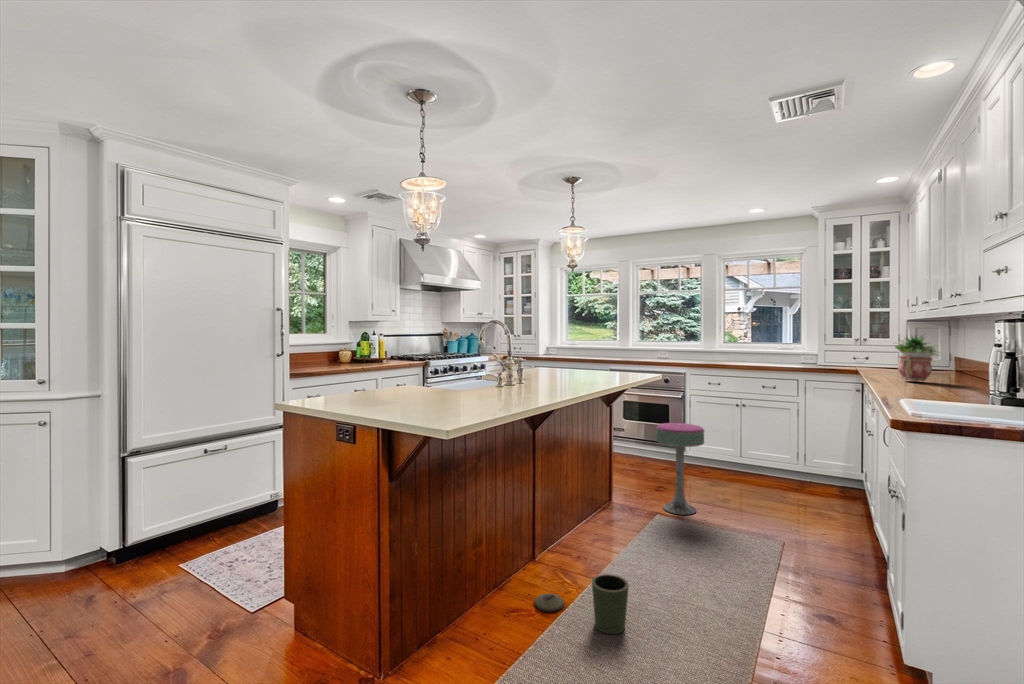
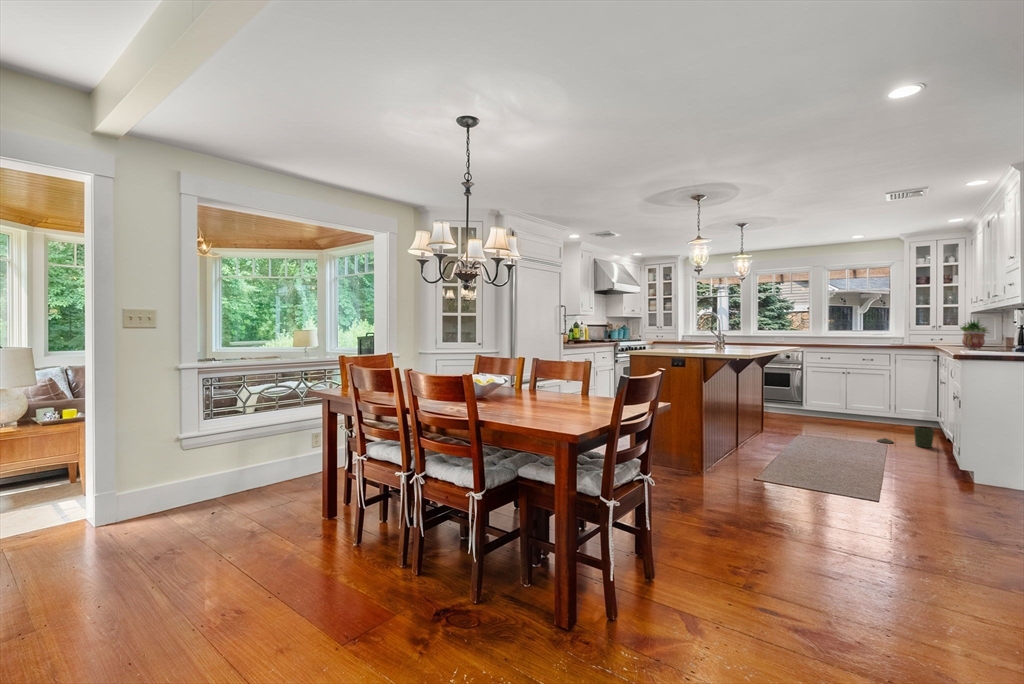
bar stool: present [656,423,704,515] -> none [796,379,830,435]
trash can: present [535,574,629,634] -> present [877,426,934,448]

